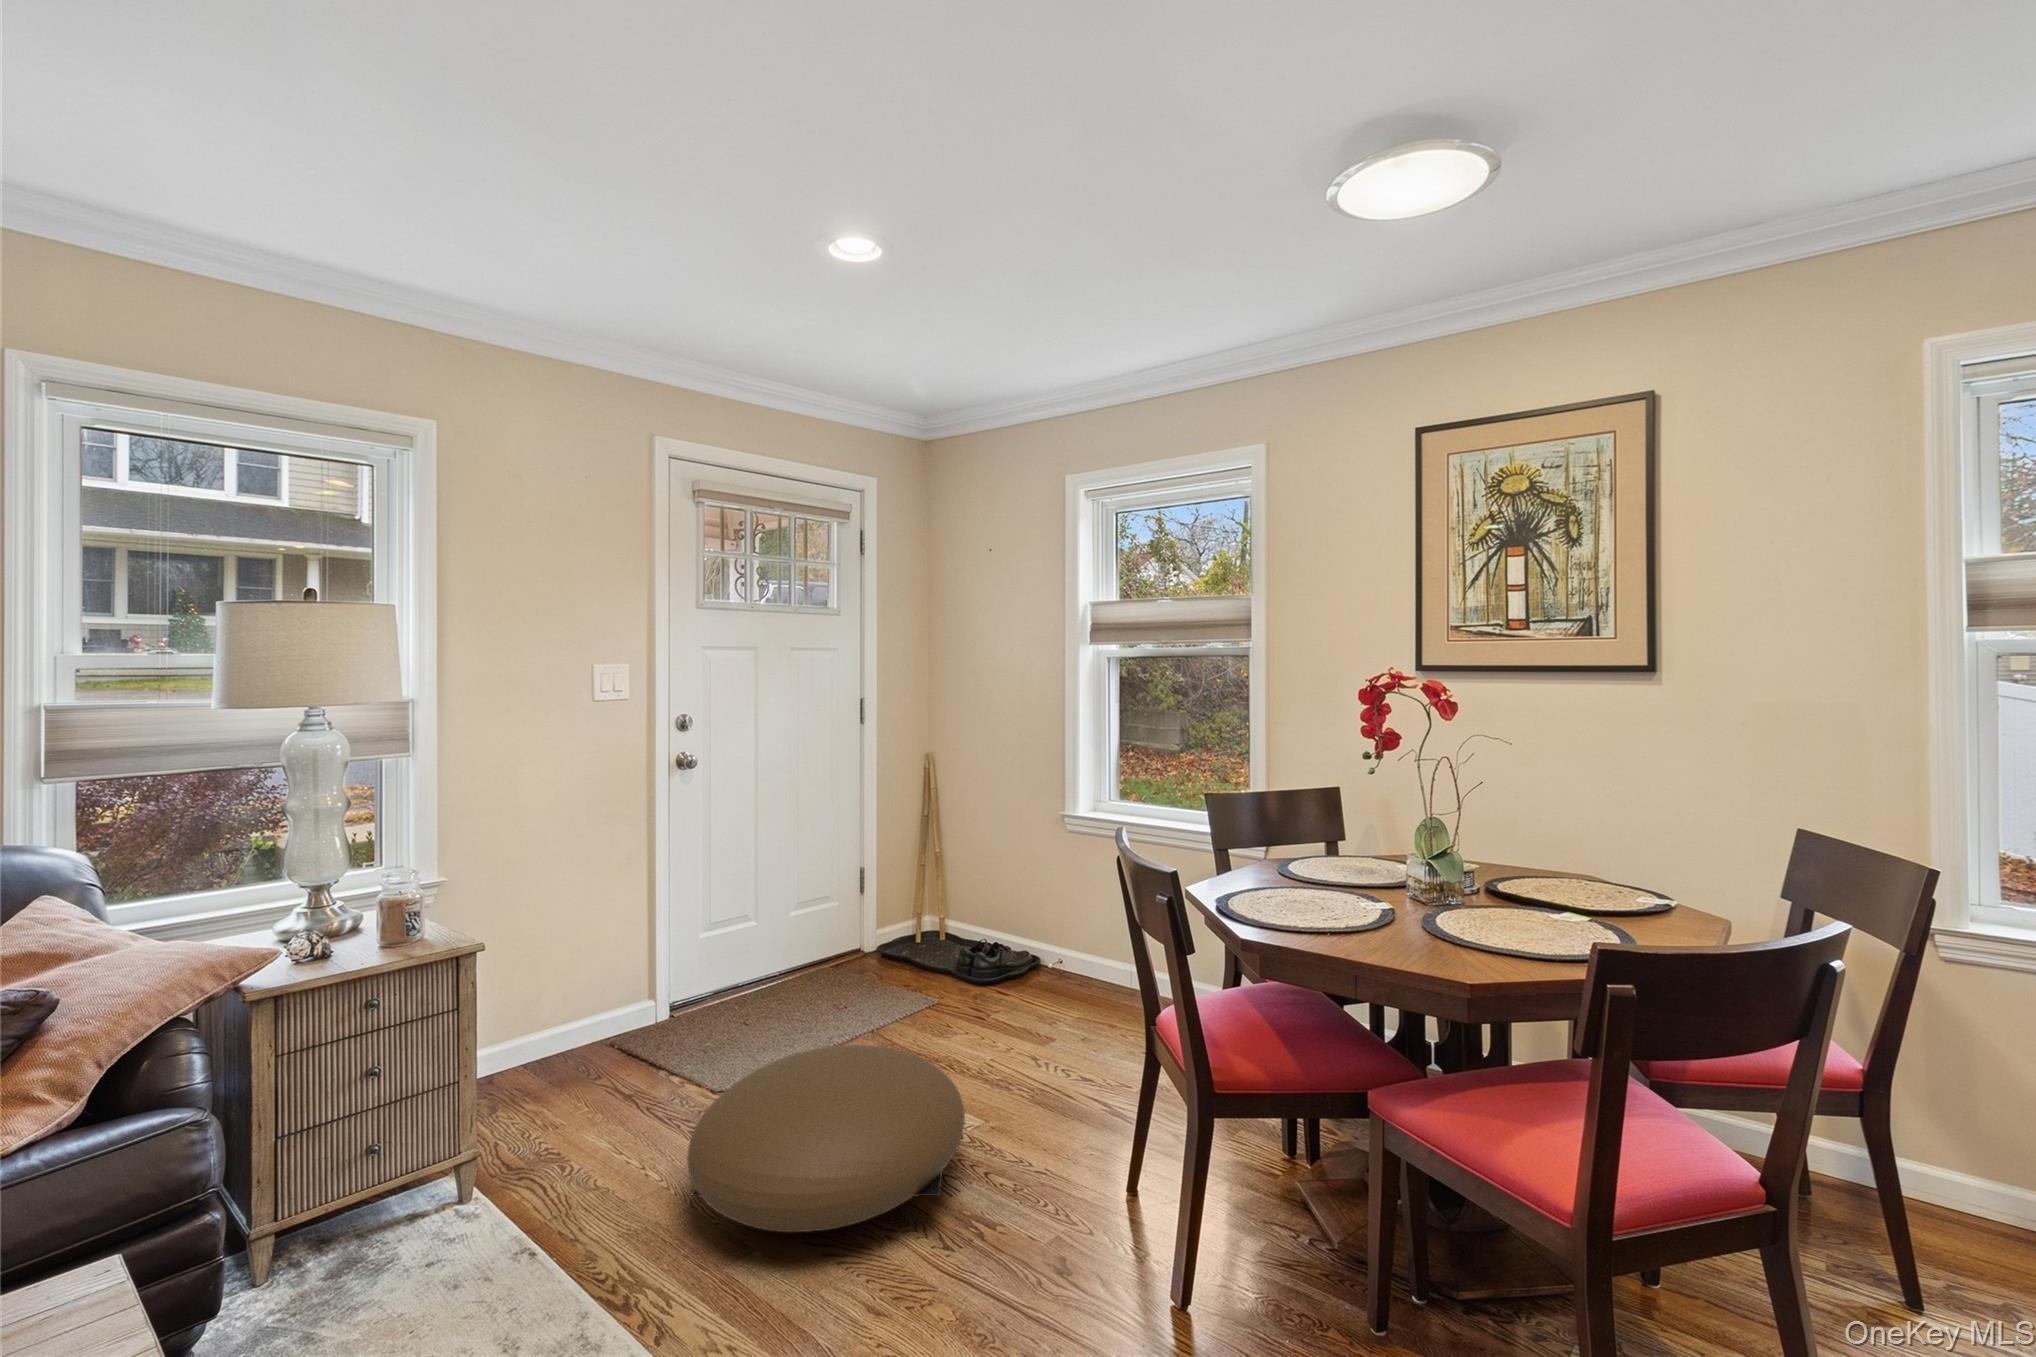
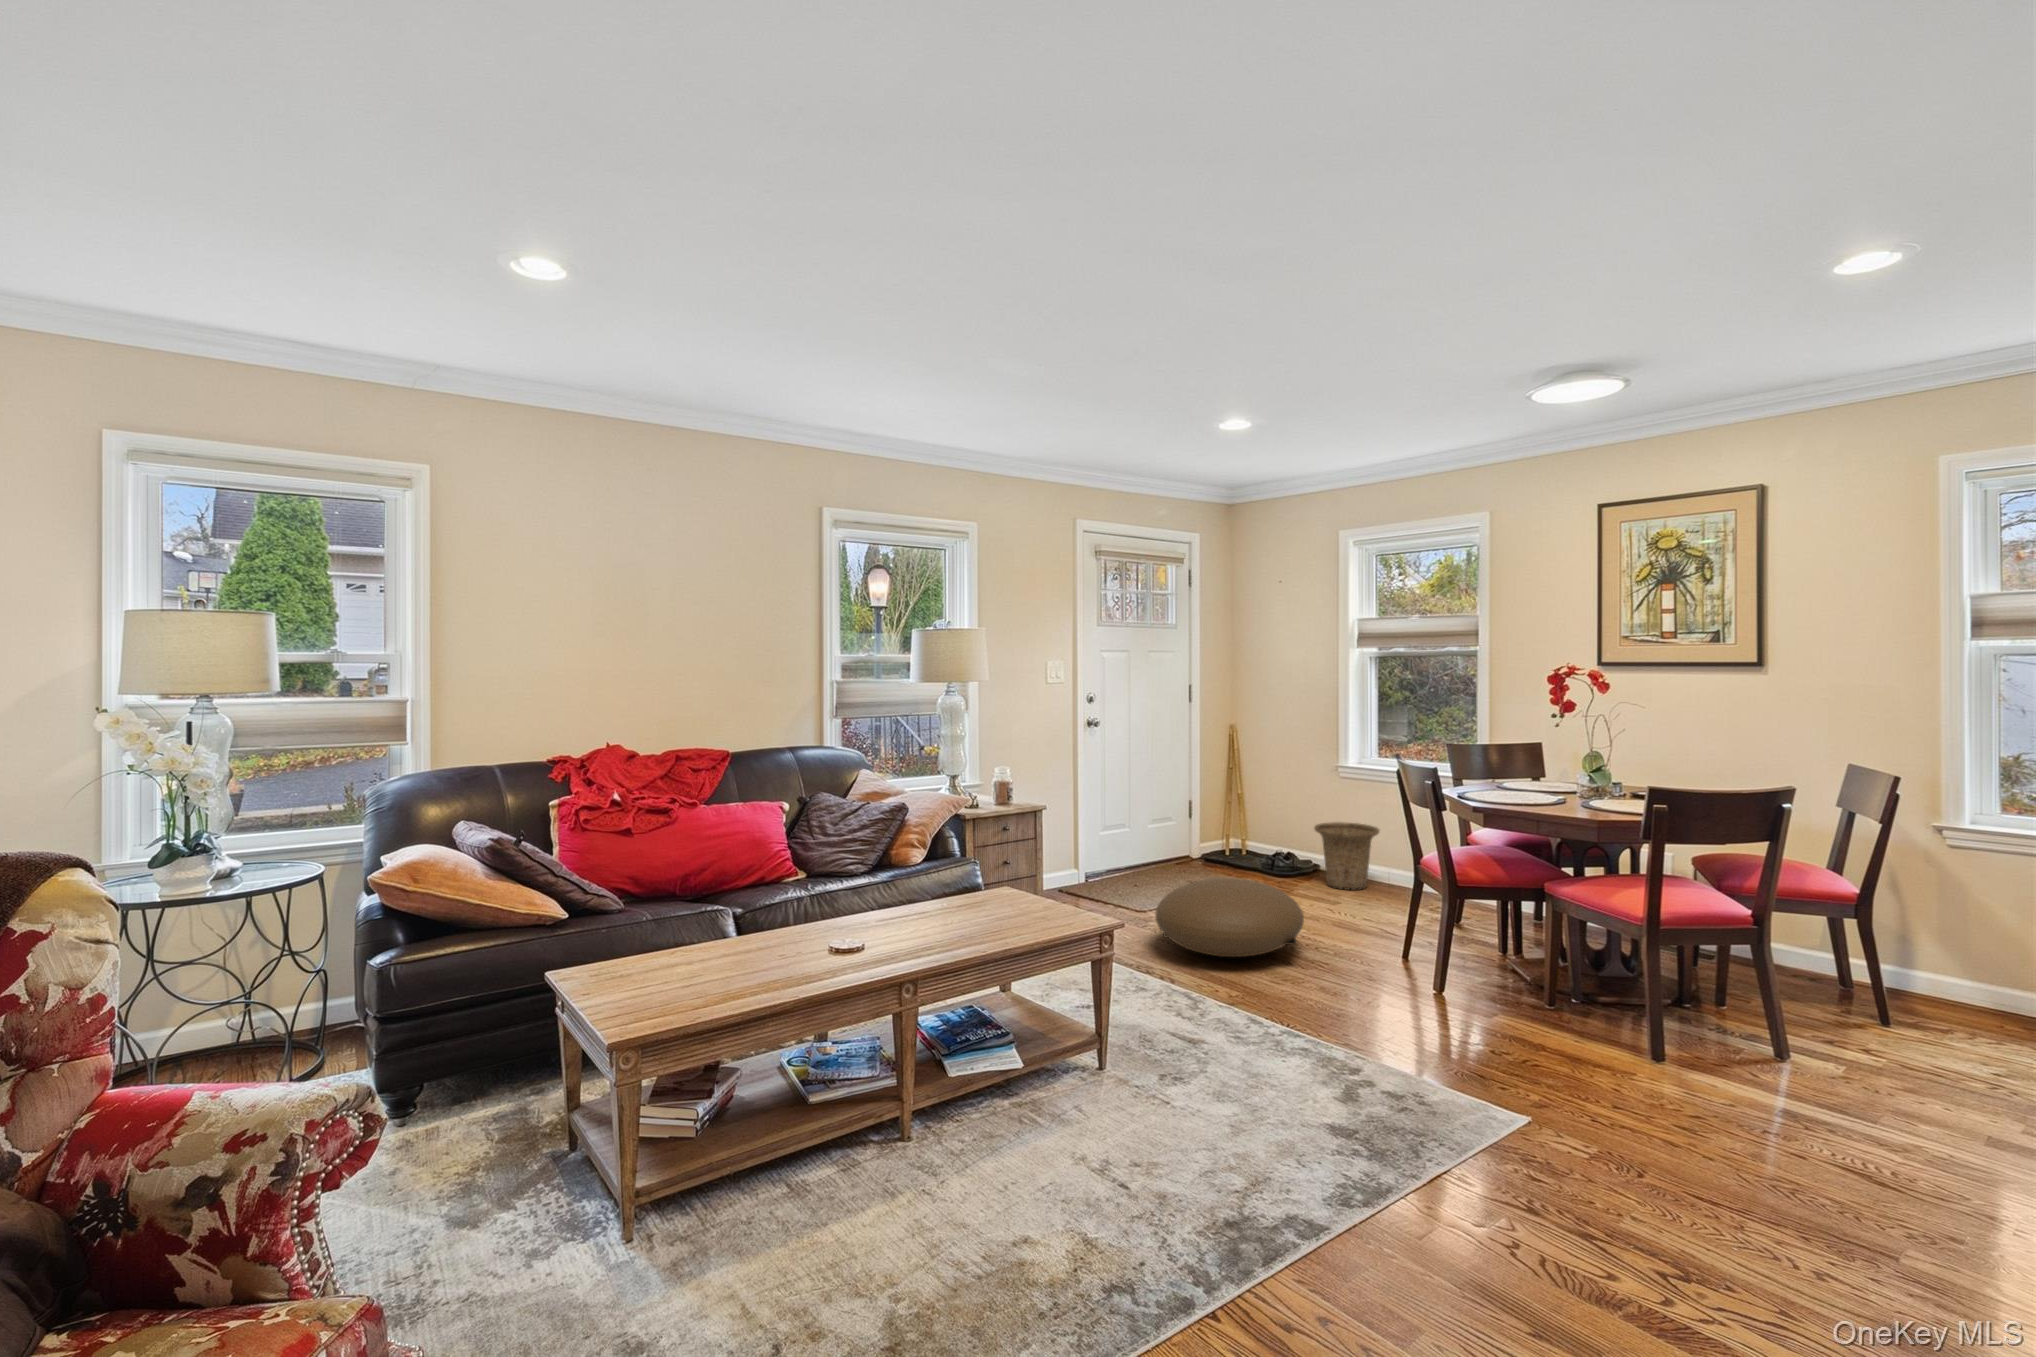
basket: none [1025,899,1117,1006] -> present [1314,822,1379,890]

